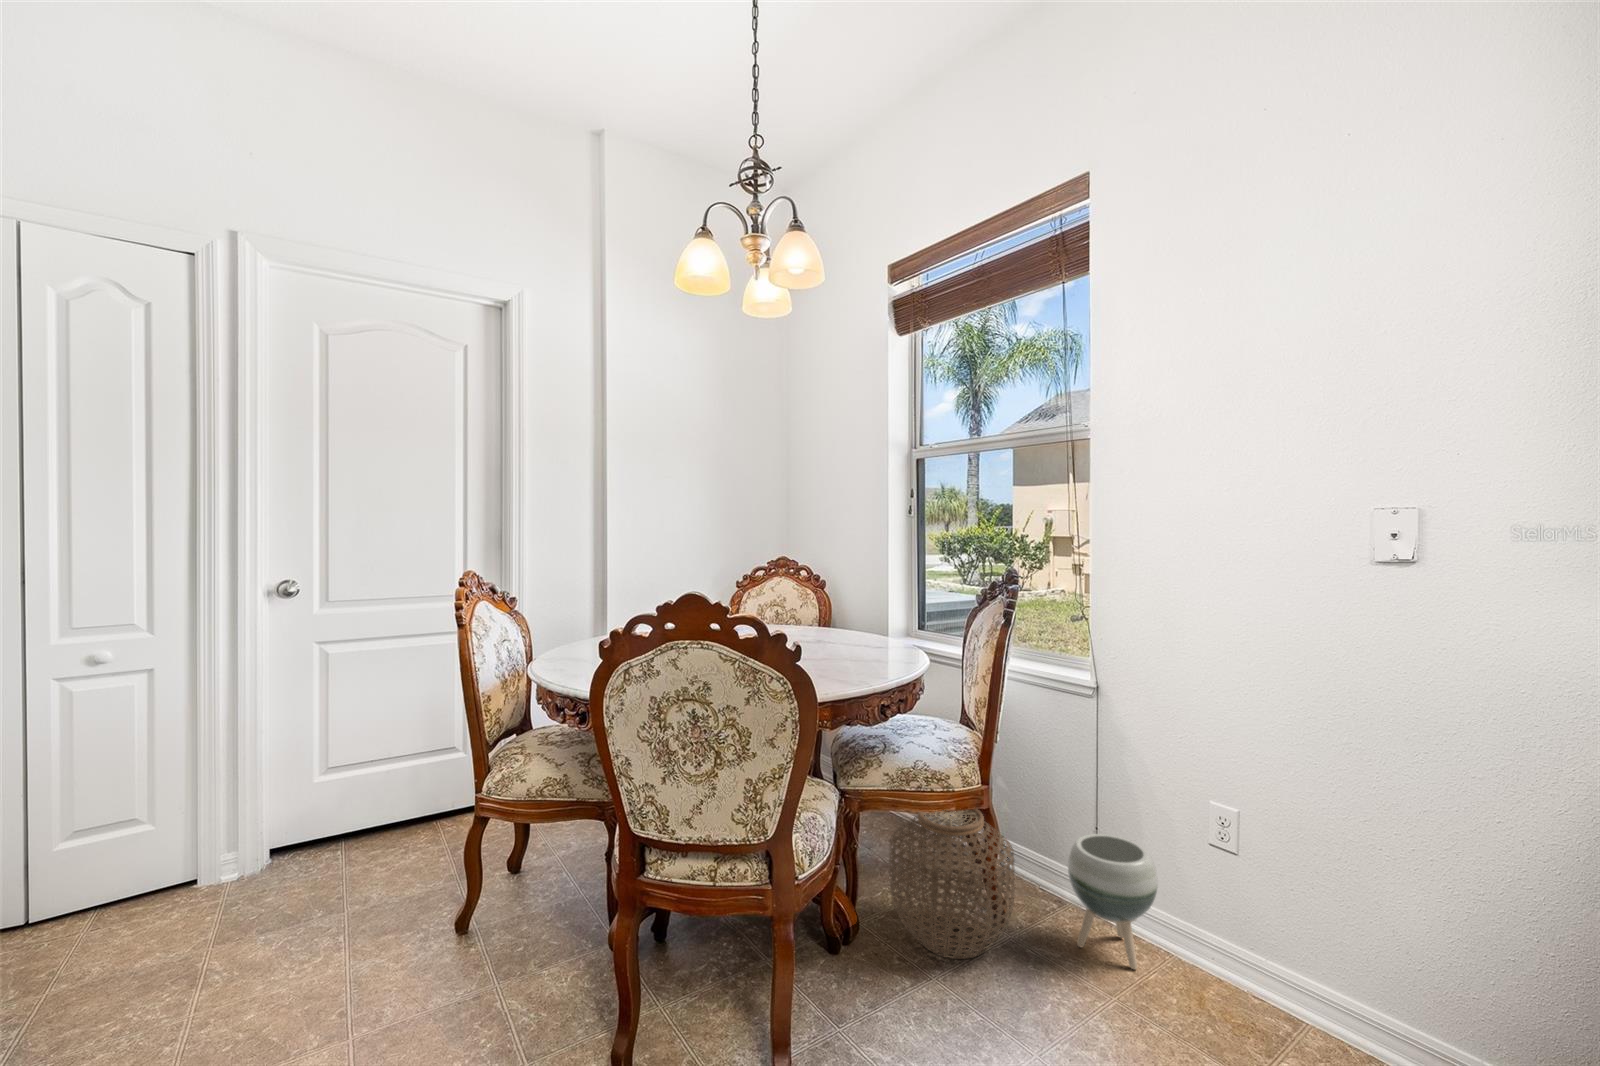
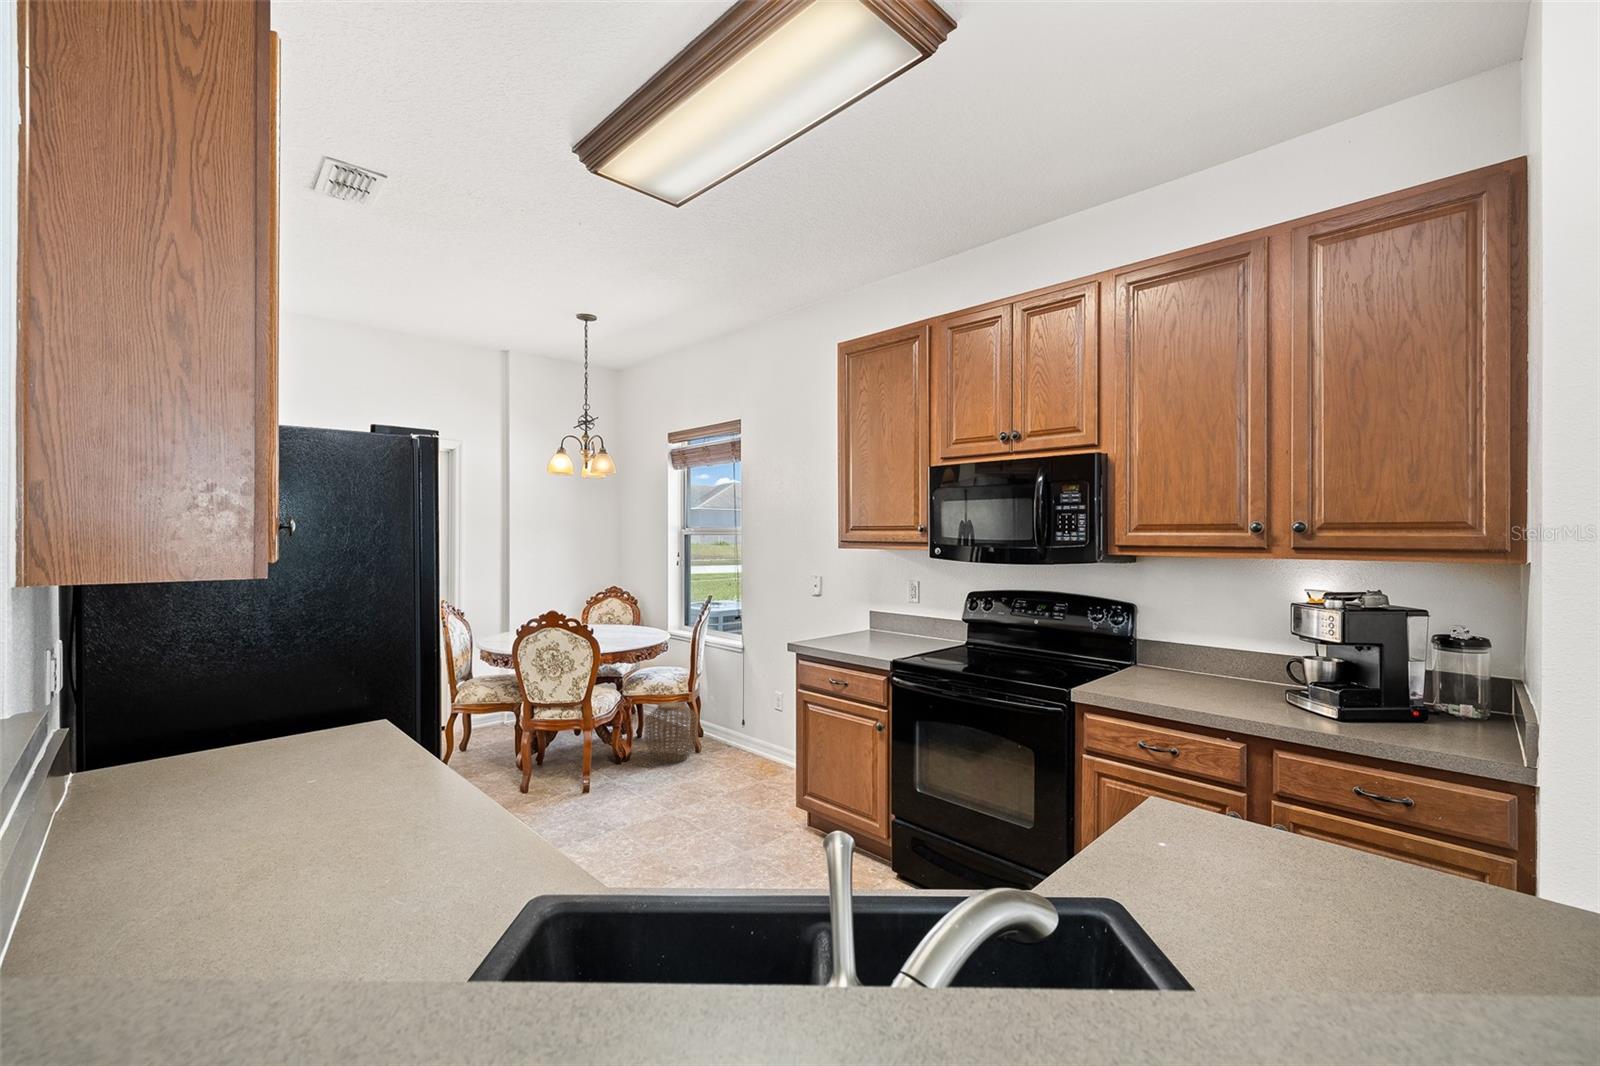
planter: present [1068,834,1158,969] -> none [722,711,756,762]

